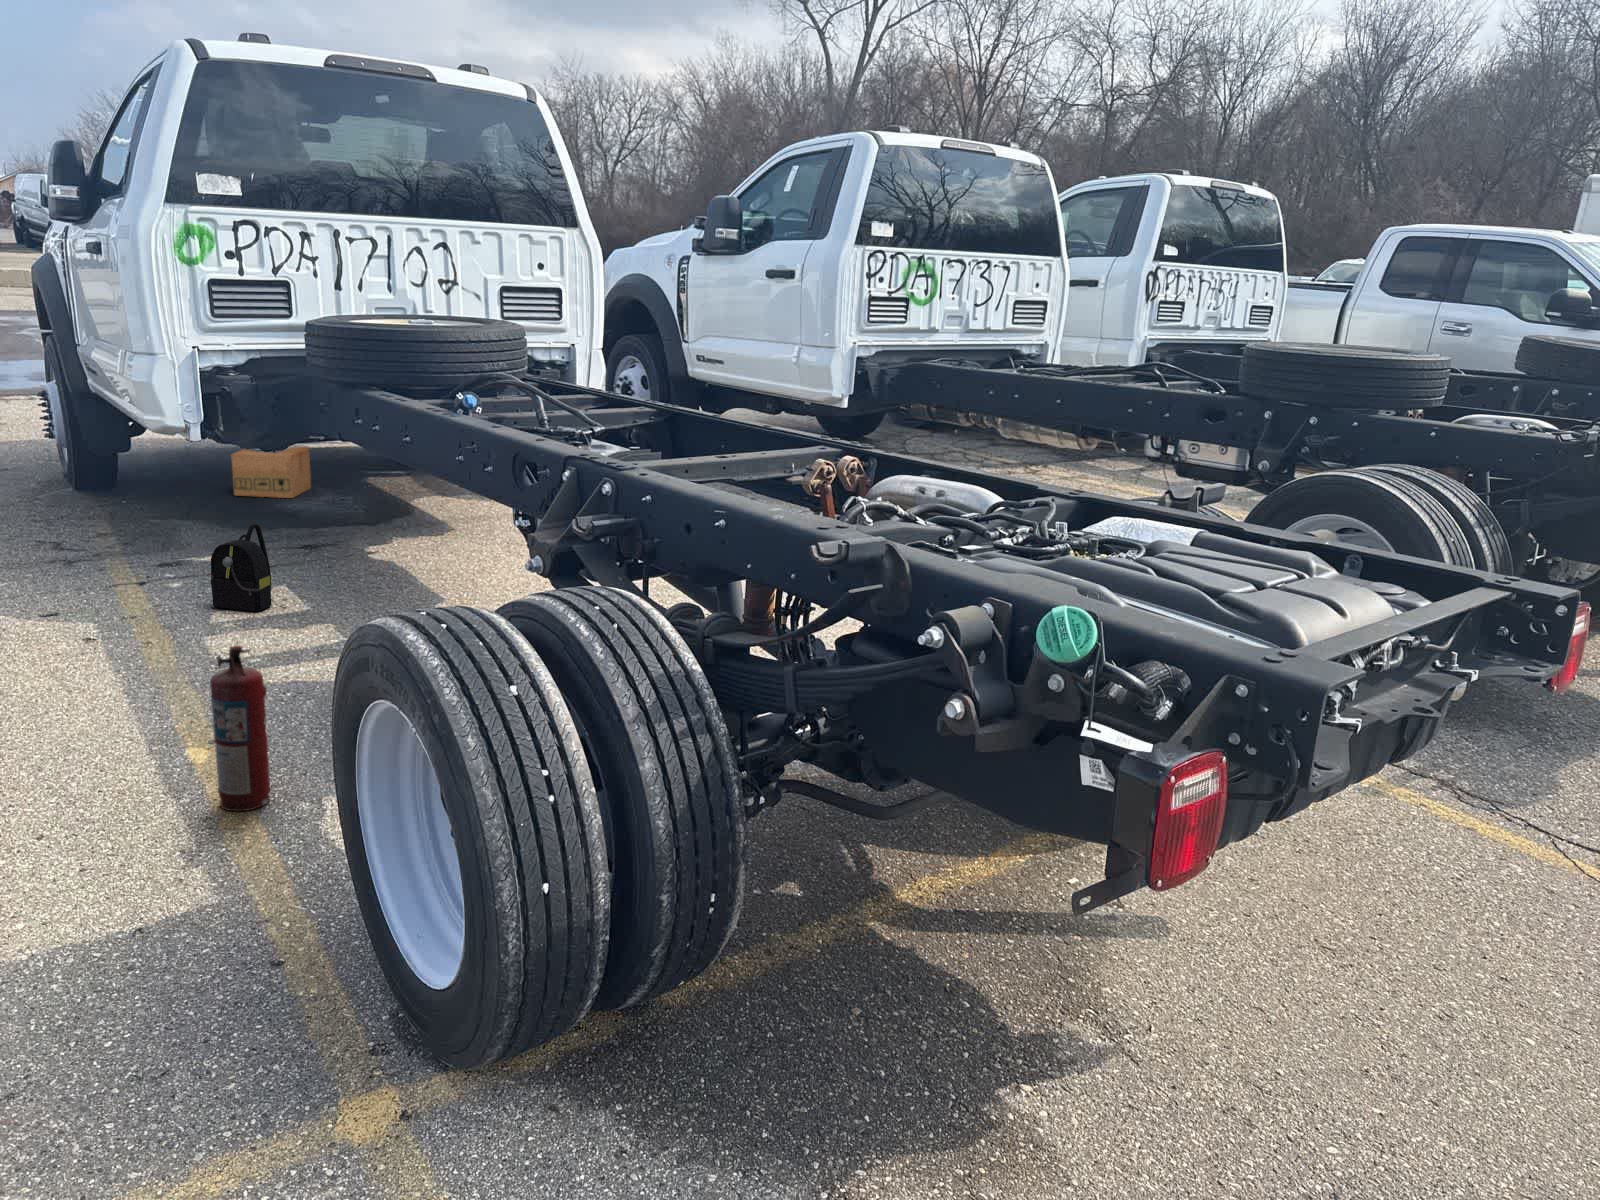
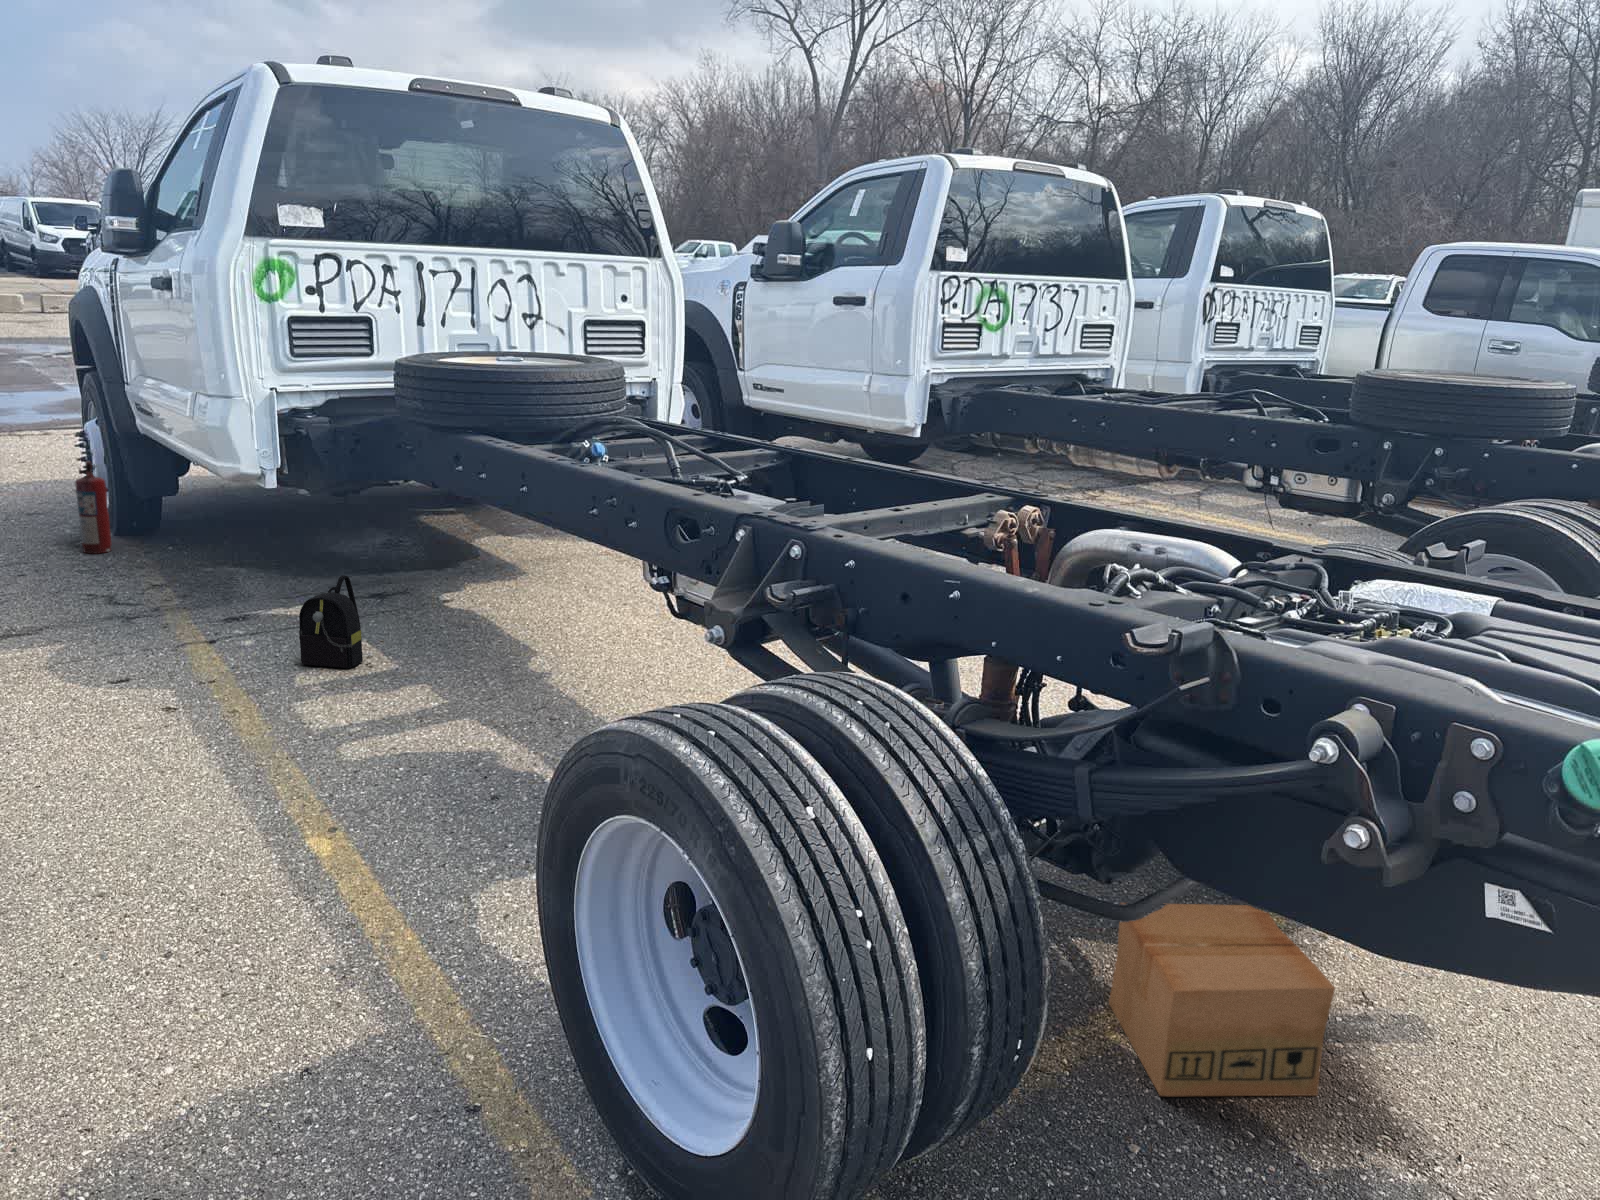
cardboard box: present [231,447,311,498] -> present [1109,904,1335,1096]
fire extinguisher: present [210,646,270,811] -> present [75,461,112,554]

